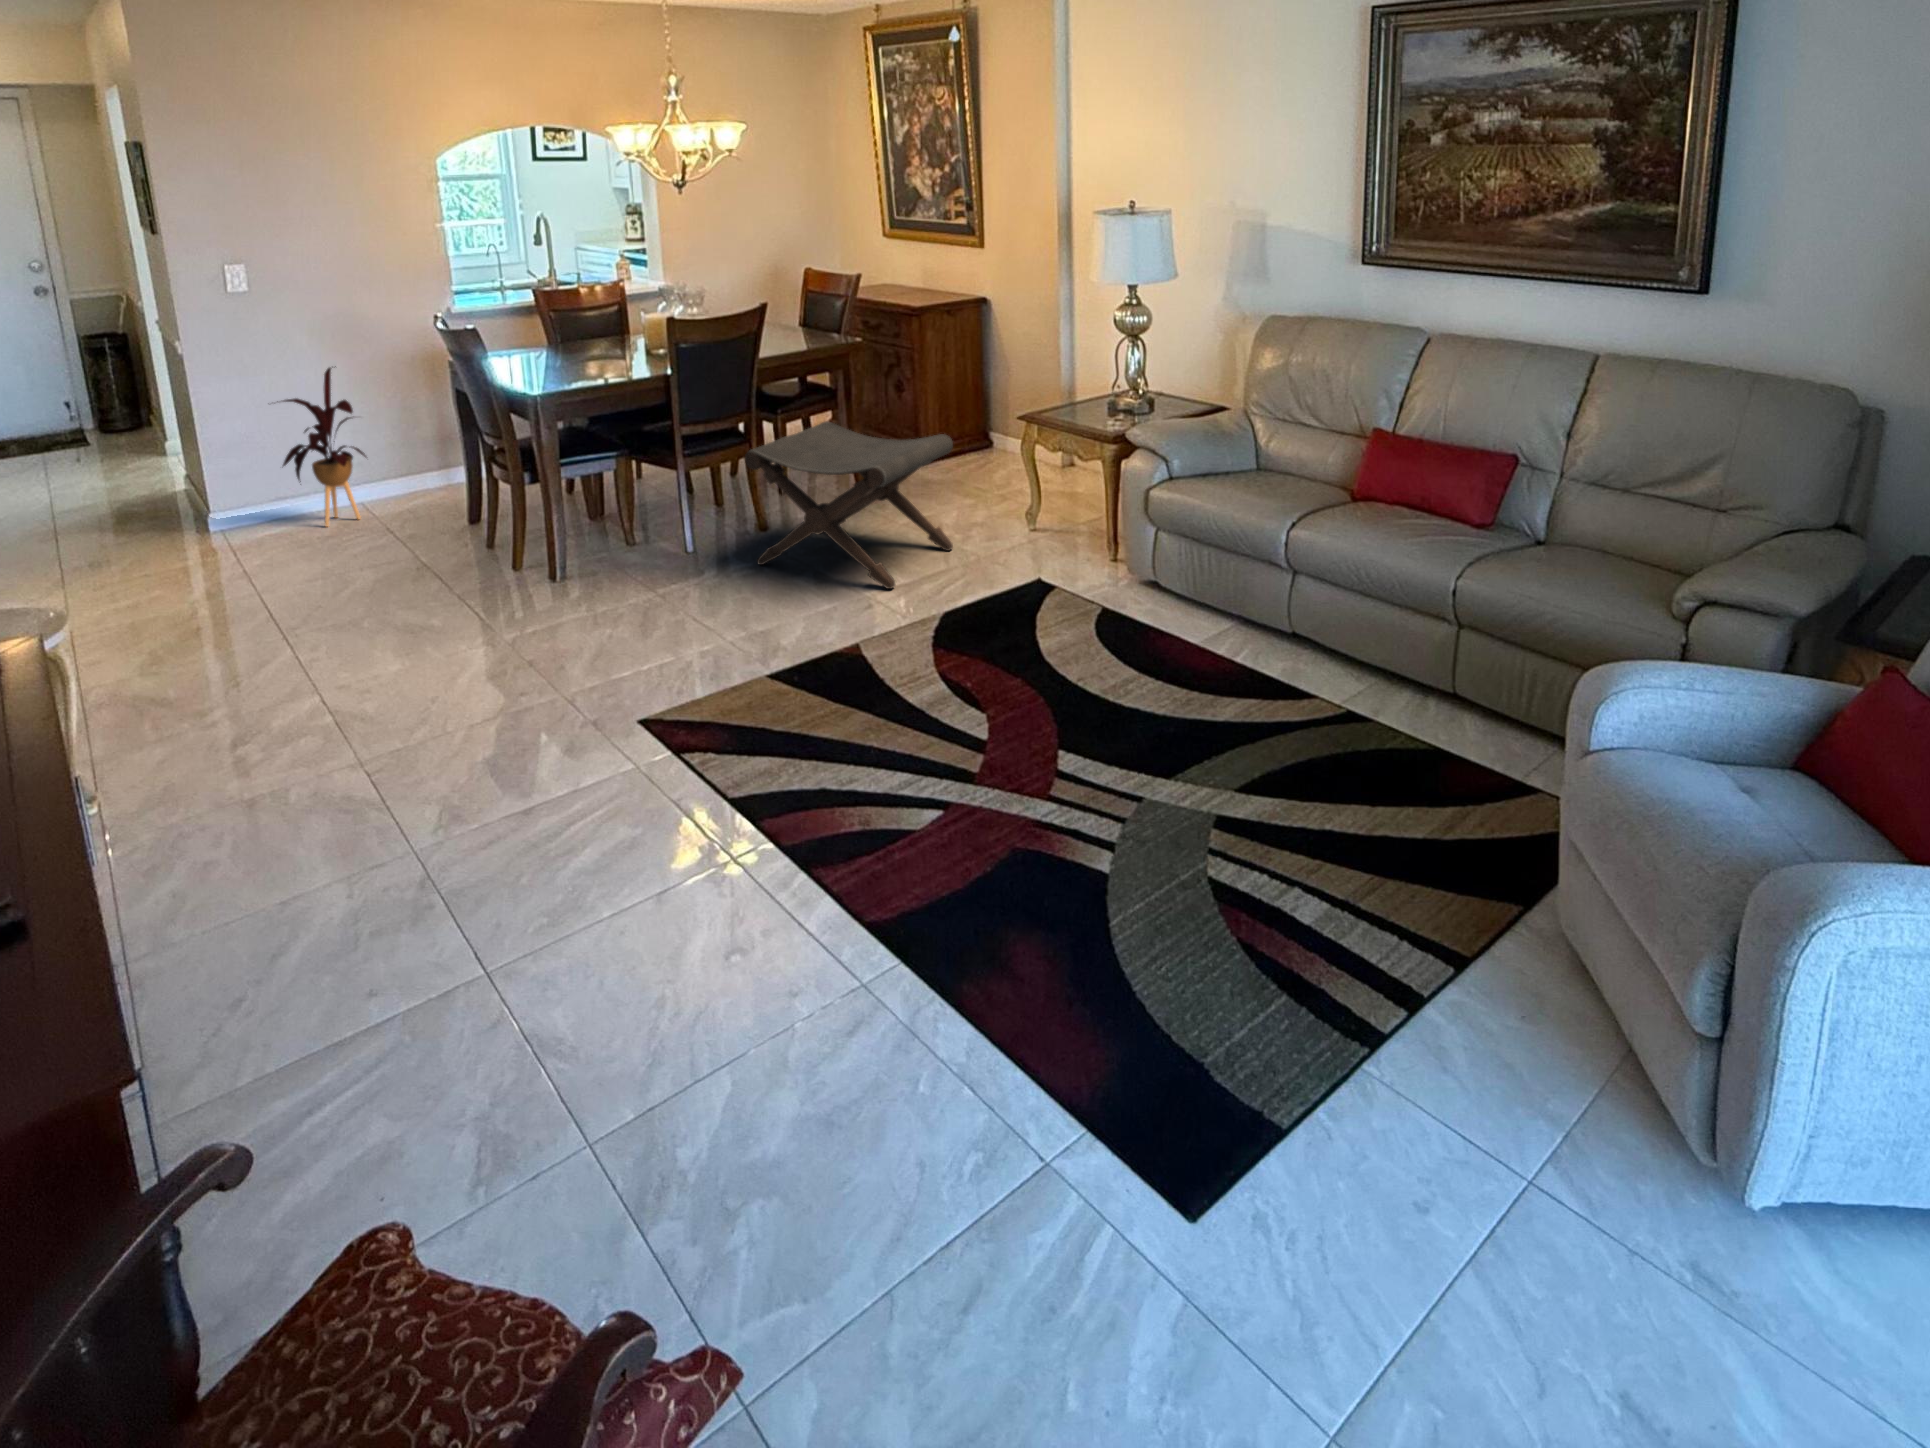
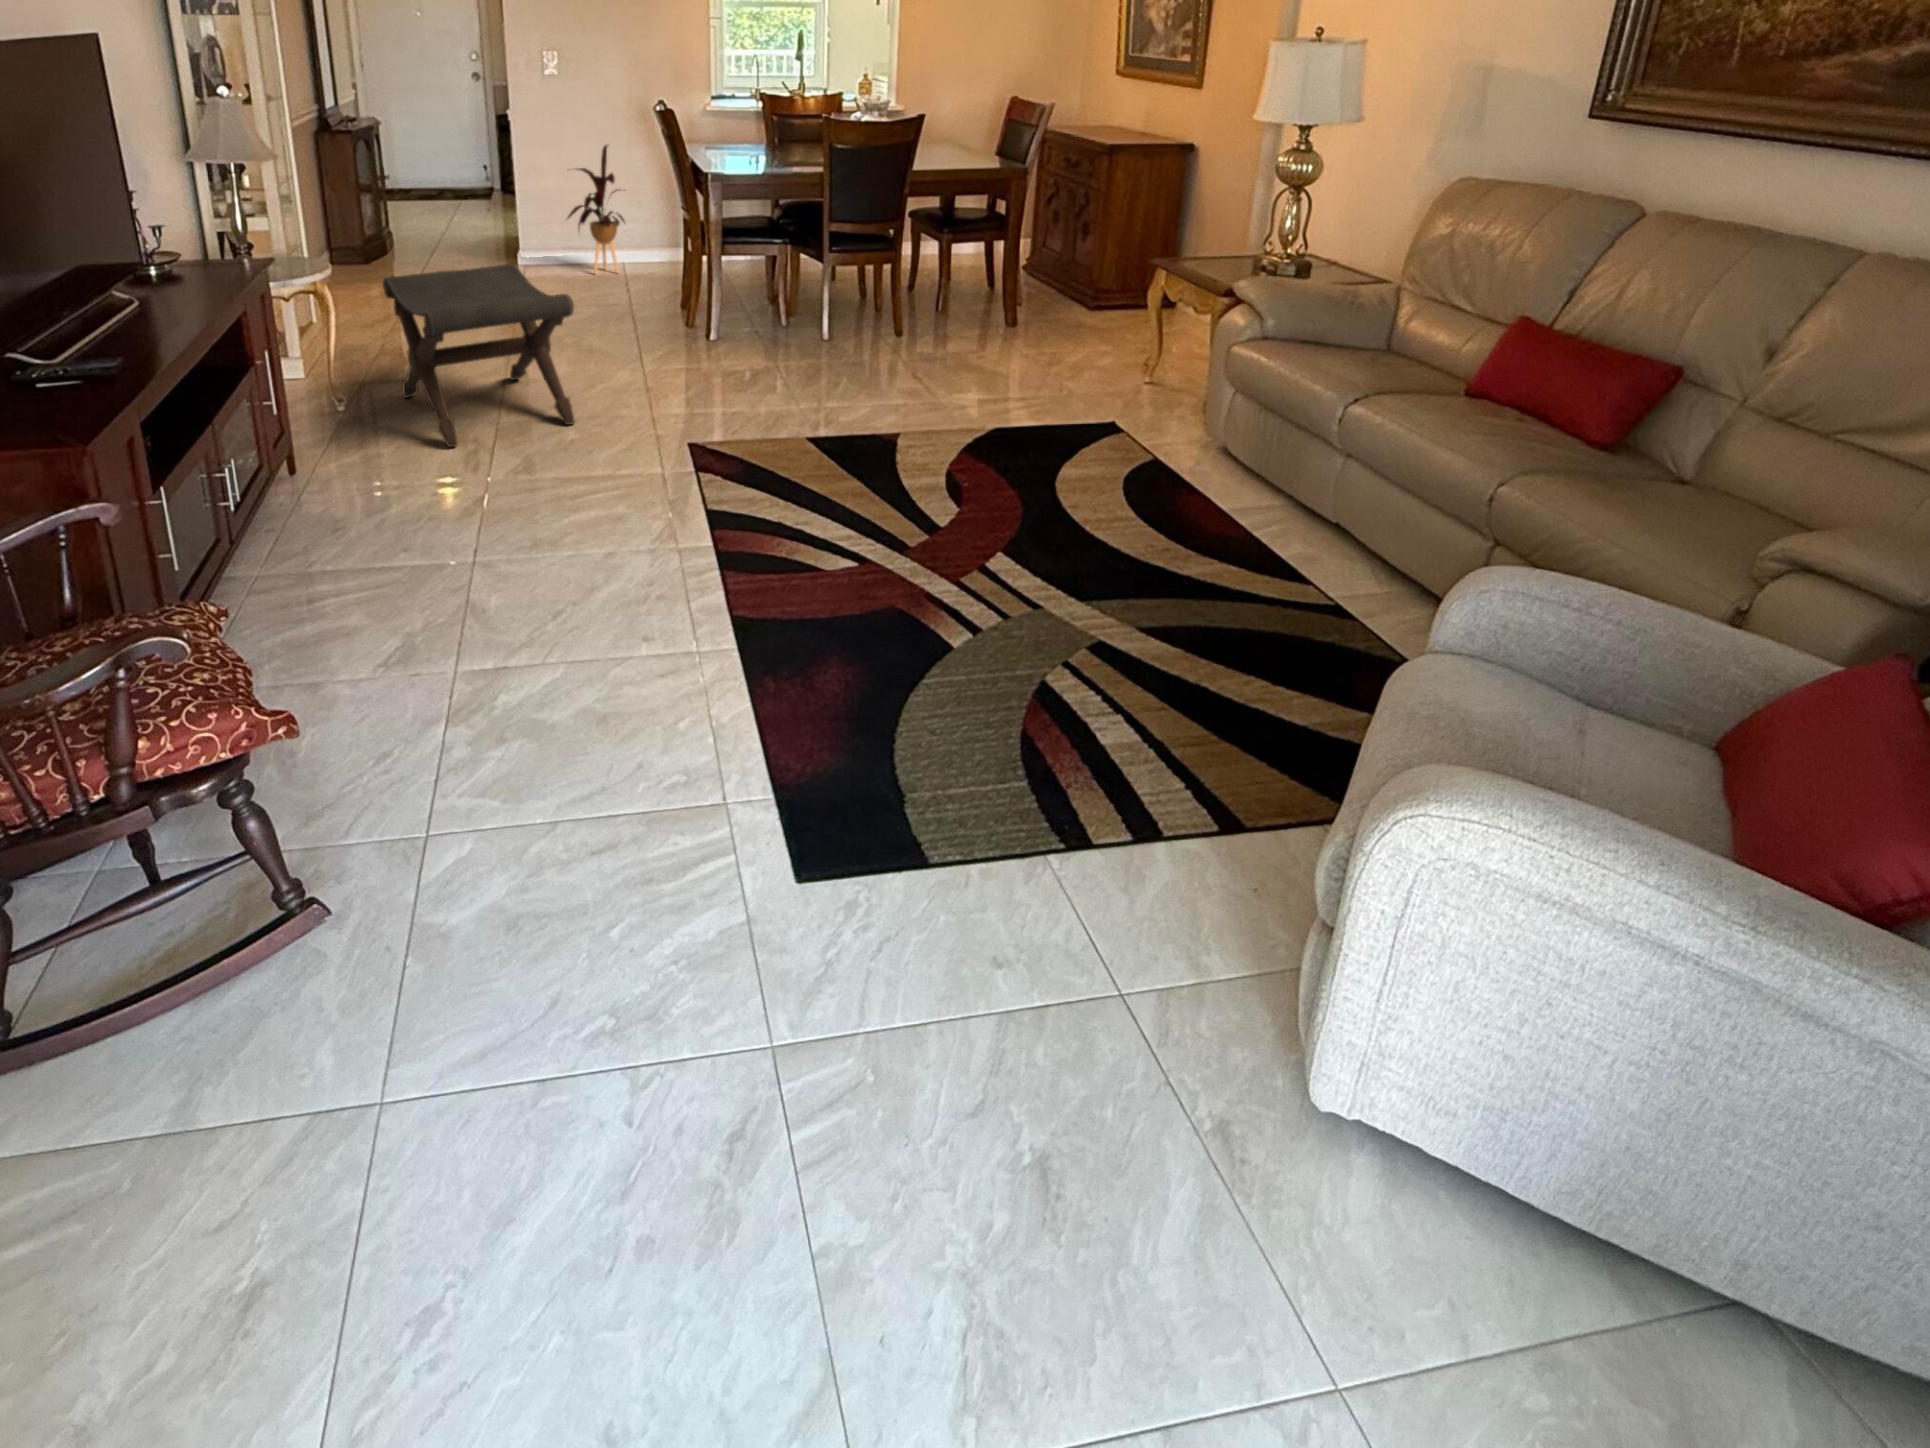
footstool: present [745,421,953,589] -> present [383,264,575,447]

